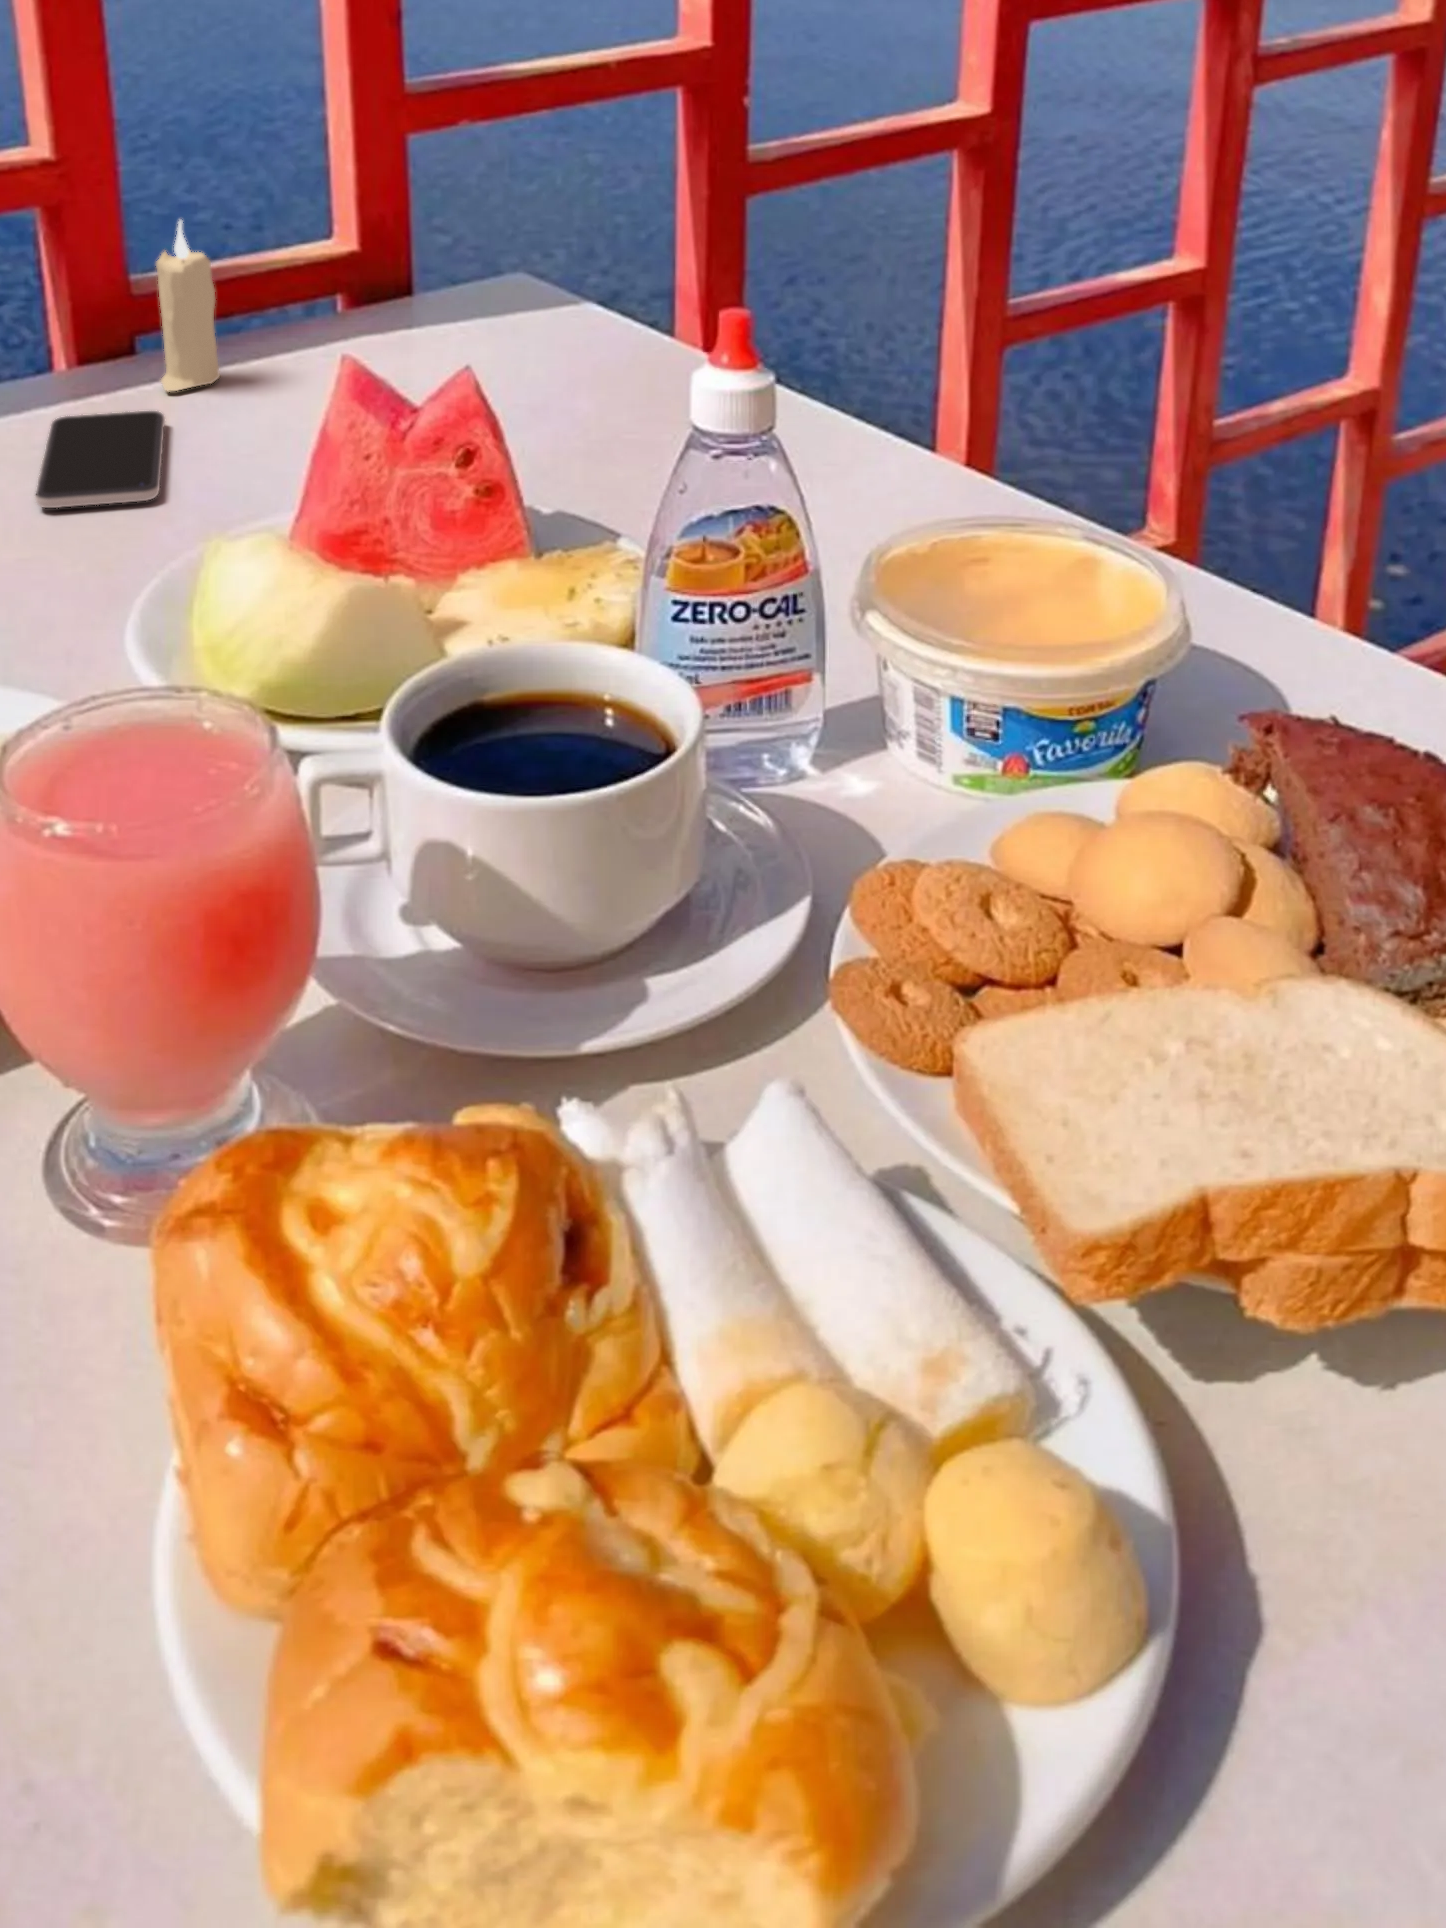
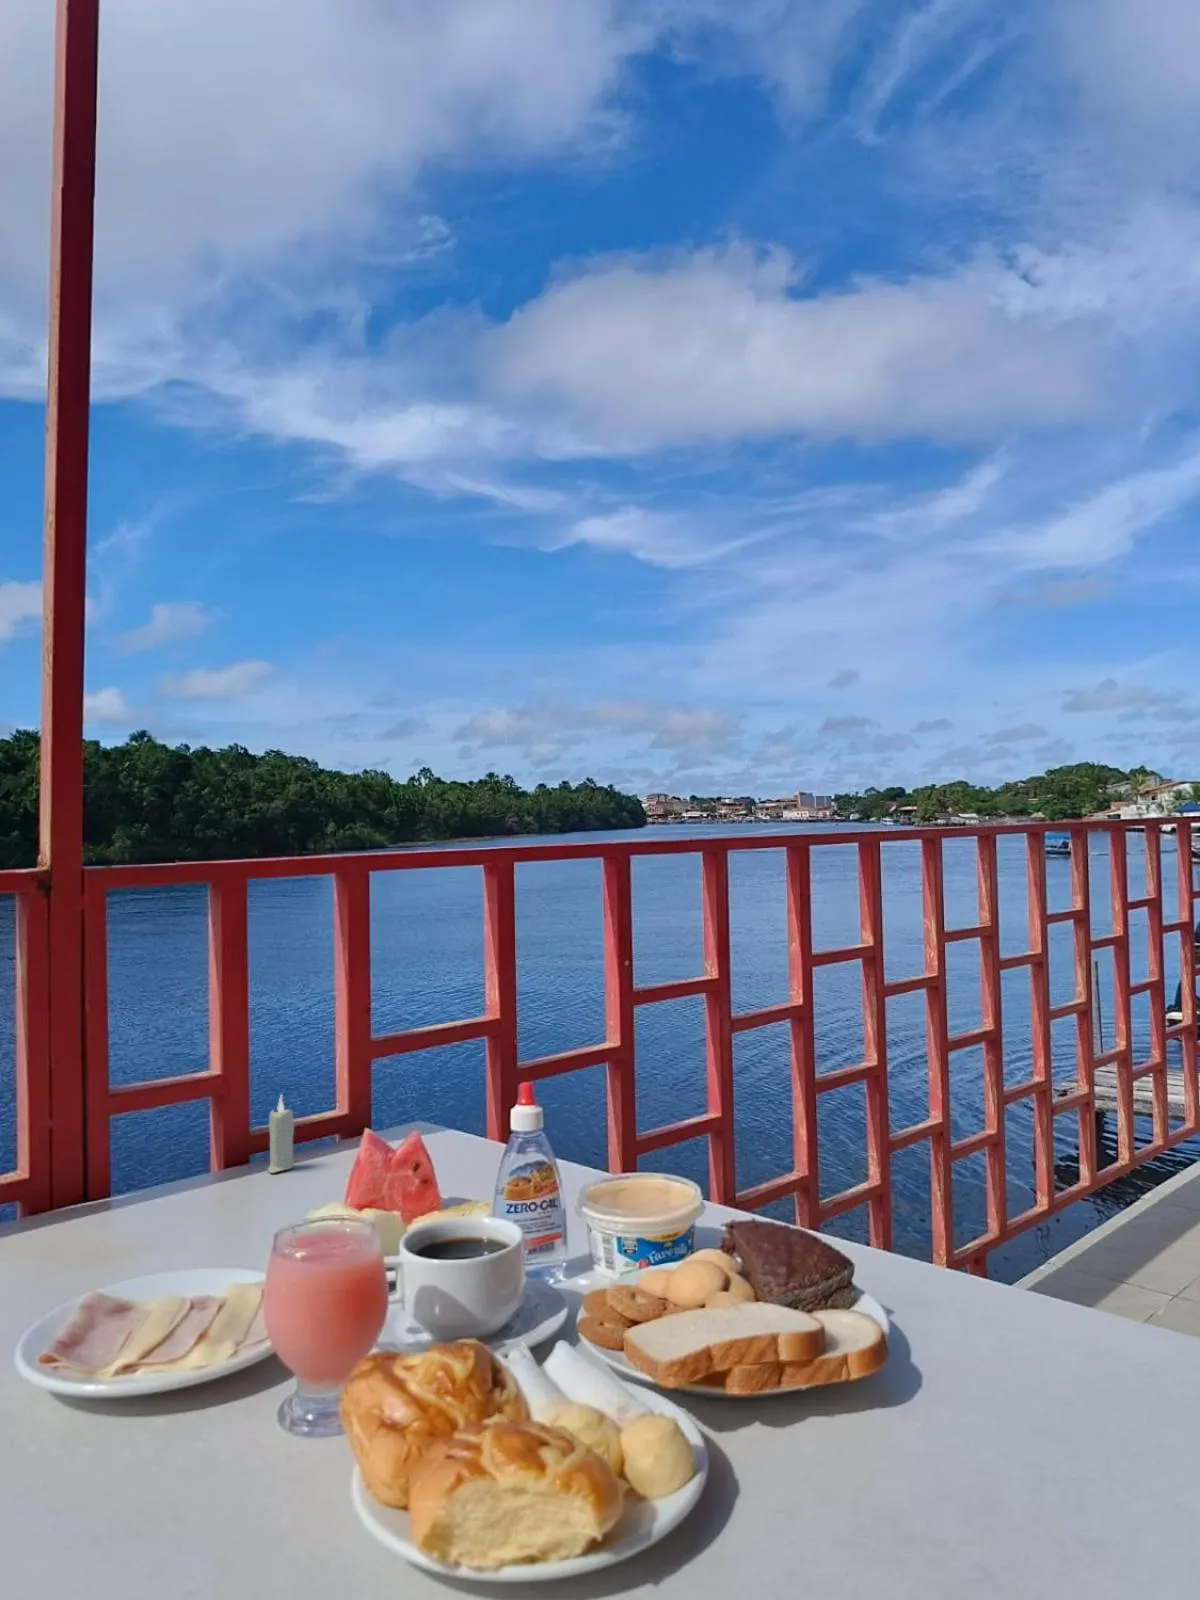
smartphone: present [36,411,165,508] -> none [222,1179,276,1216]

